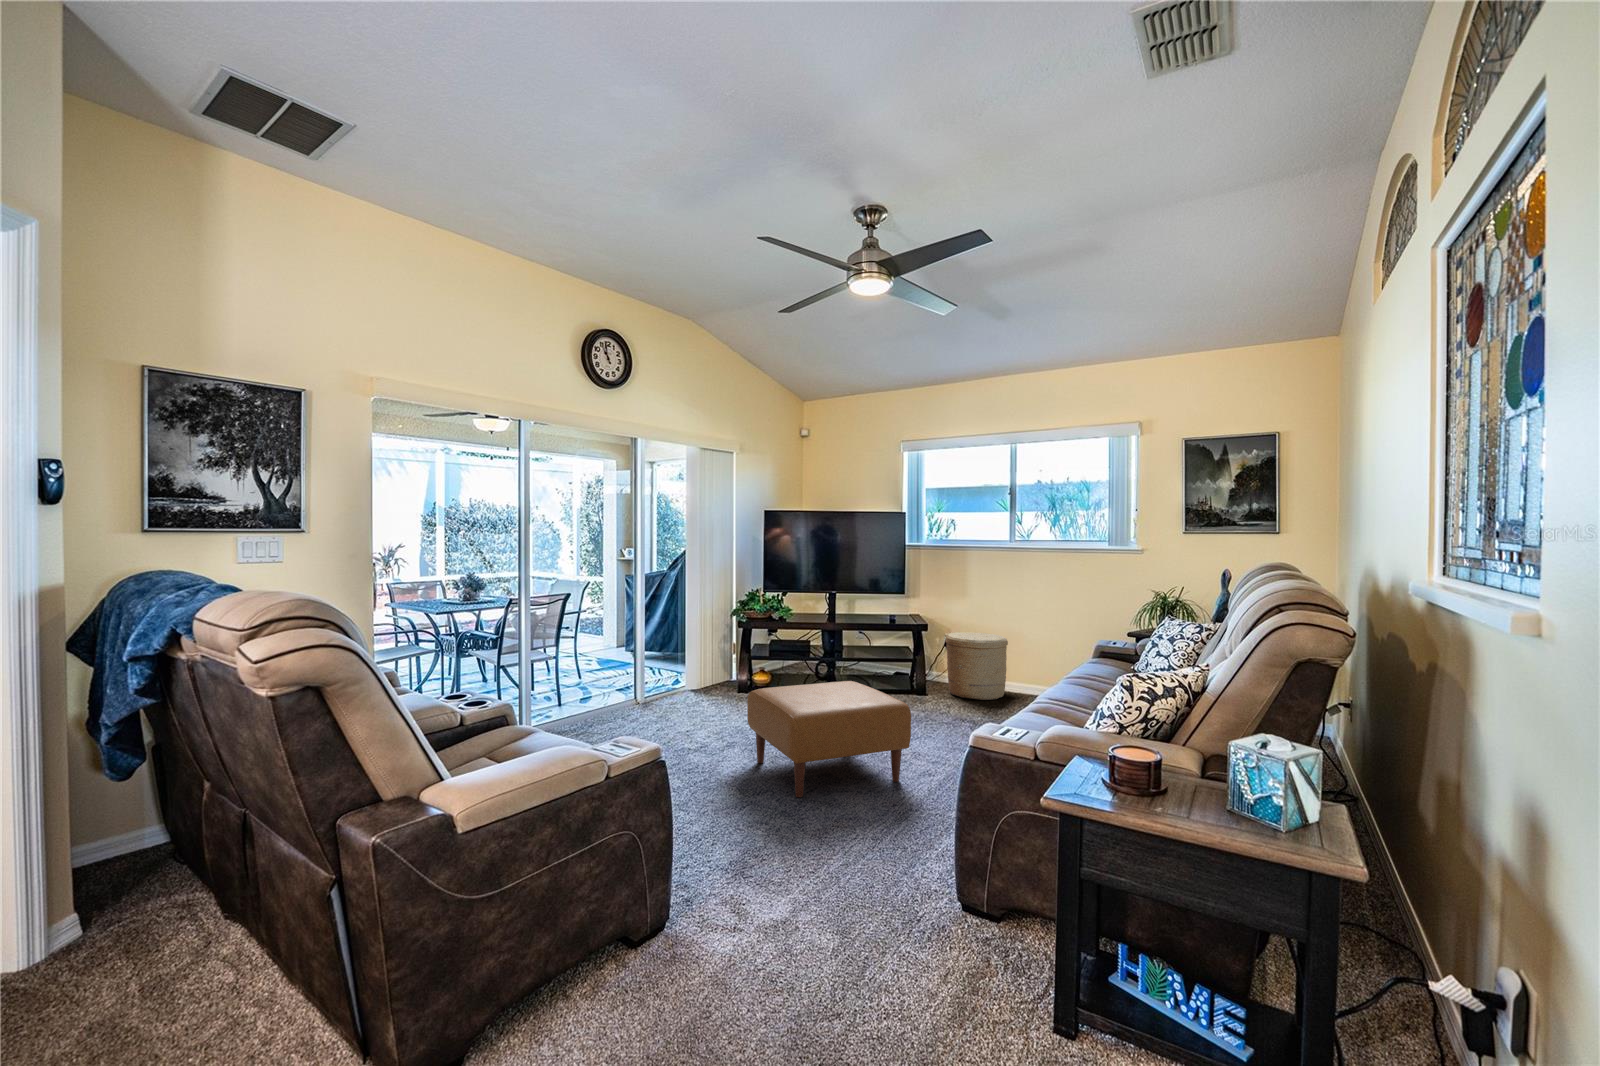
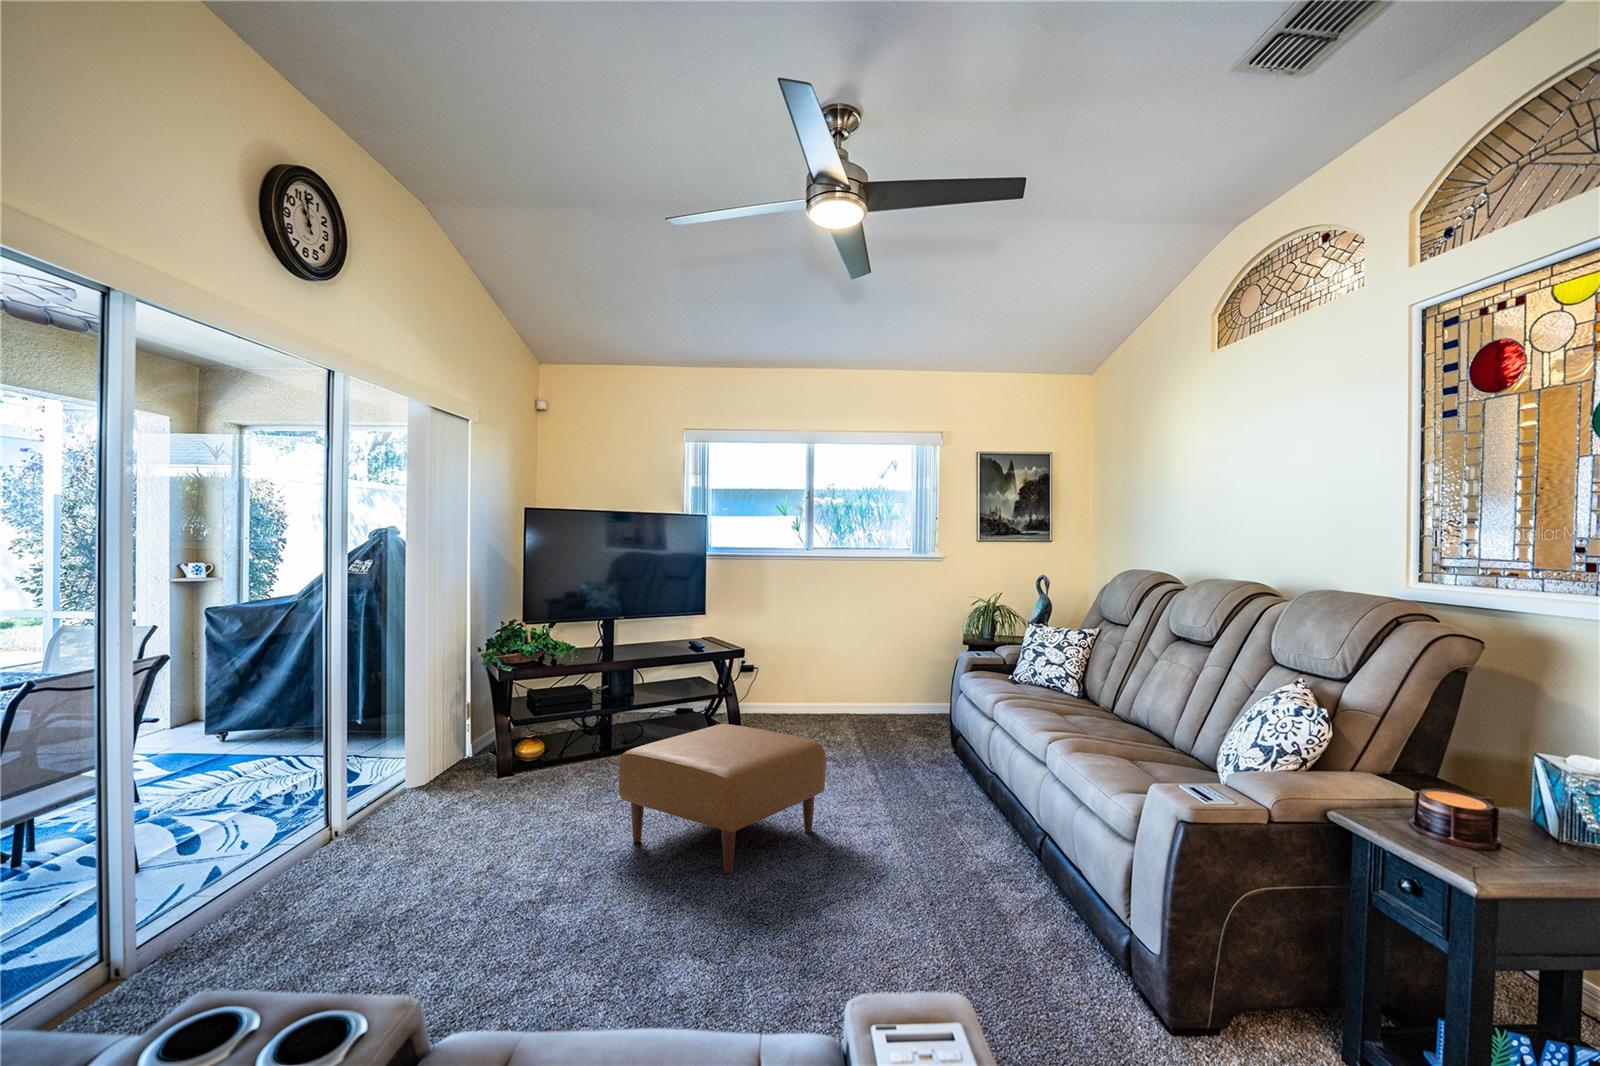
woven basket: present [946,632,1008,700] -> none [750,653,816,727]

